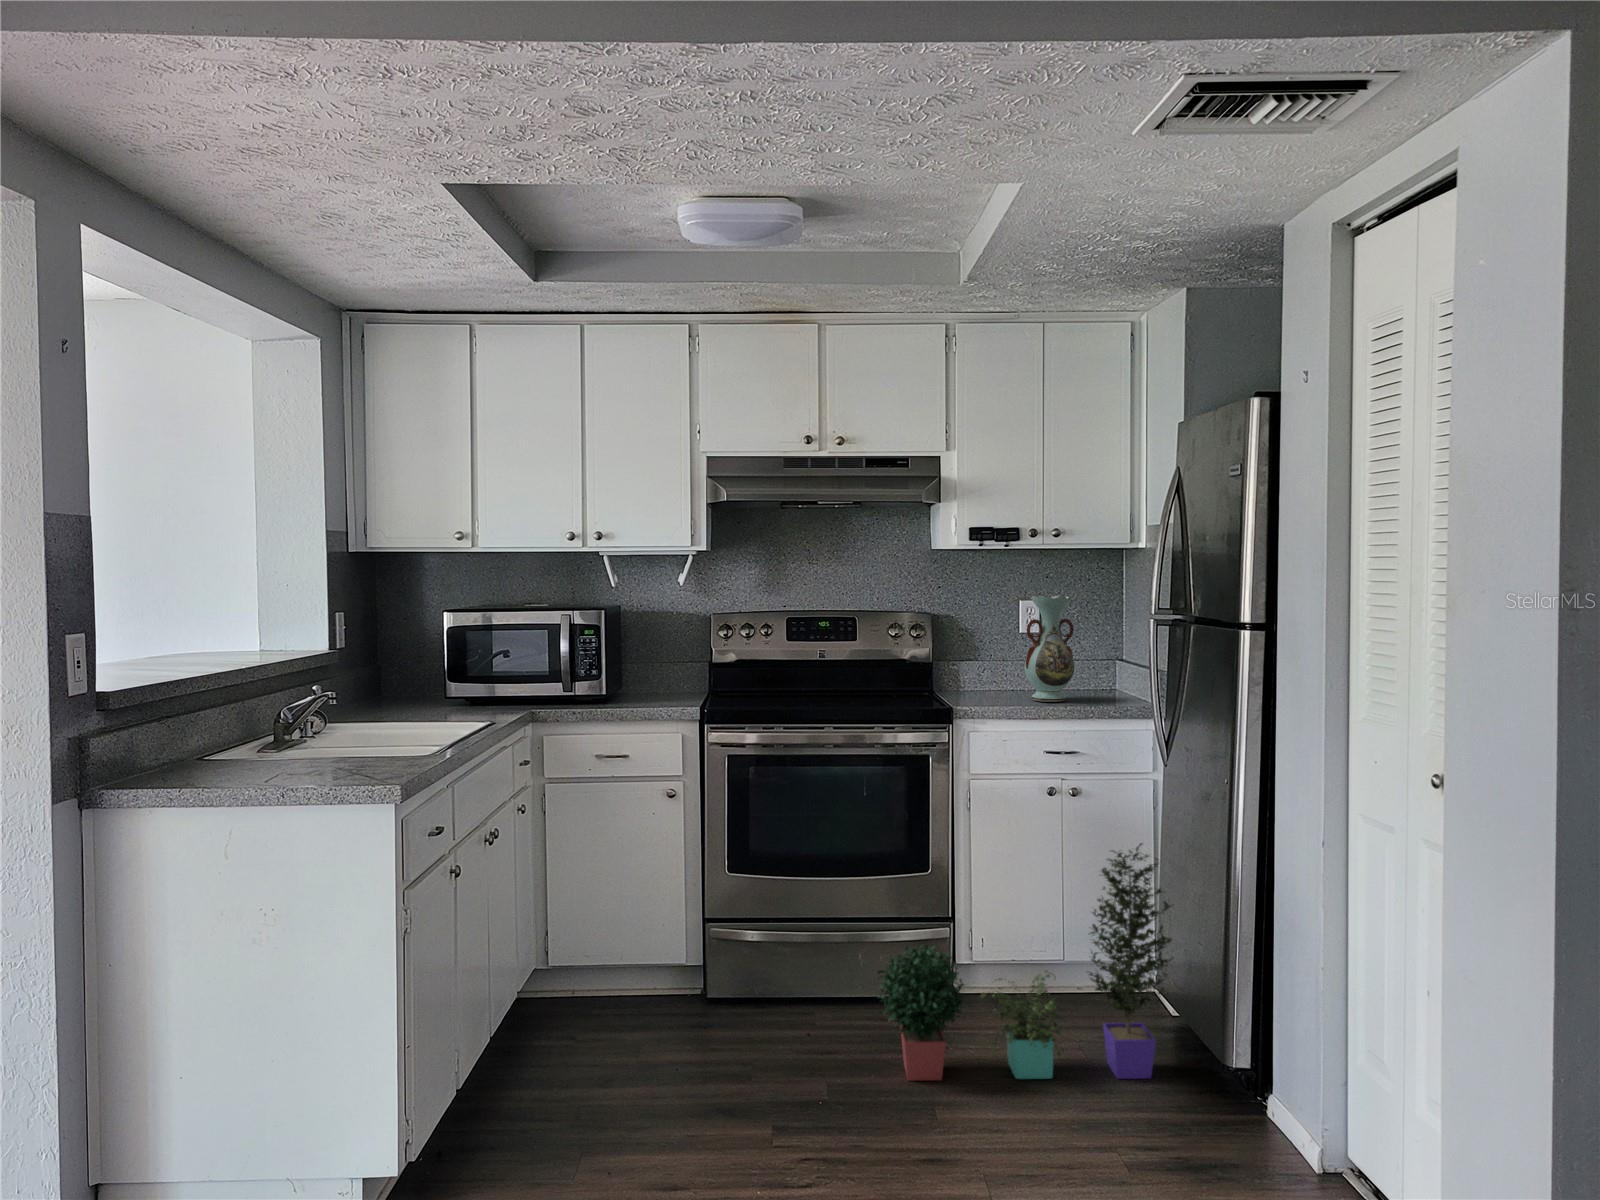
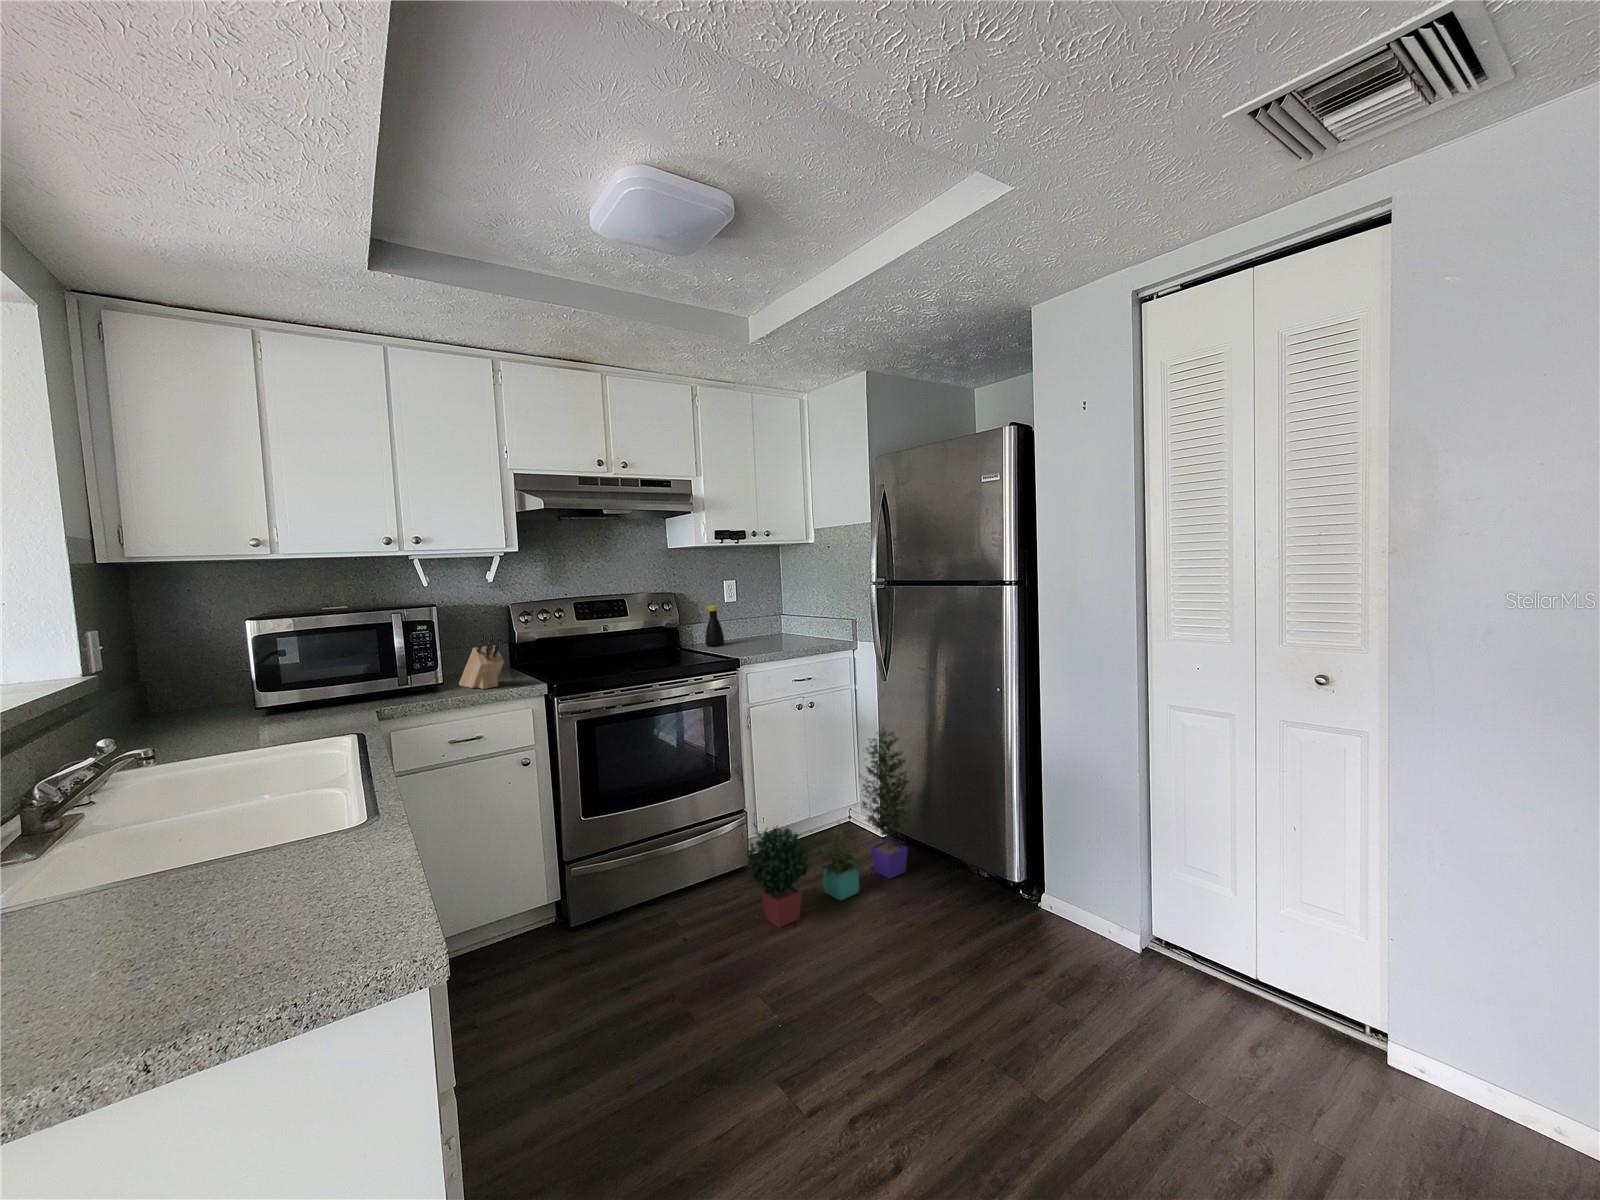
decorative vase: present [1024,595,1074,702] -> none [751,575,784,647]
bottle: none [973,634,1000,691] -> present [705,606,724,646]
knife block: none [636,644,666,706] -> present [459,633,504,689]

